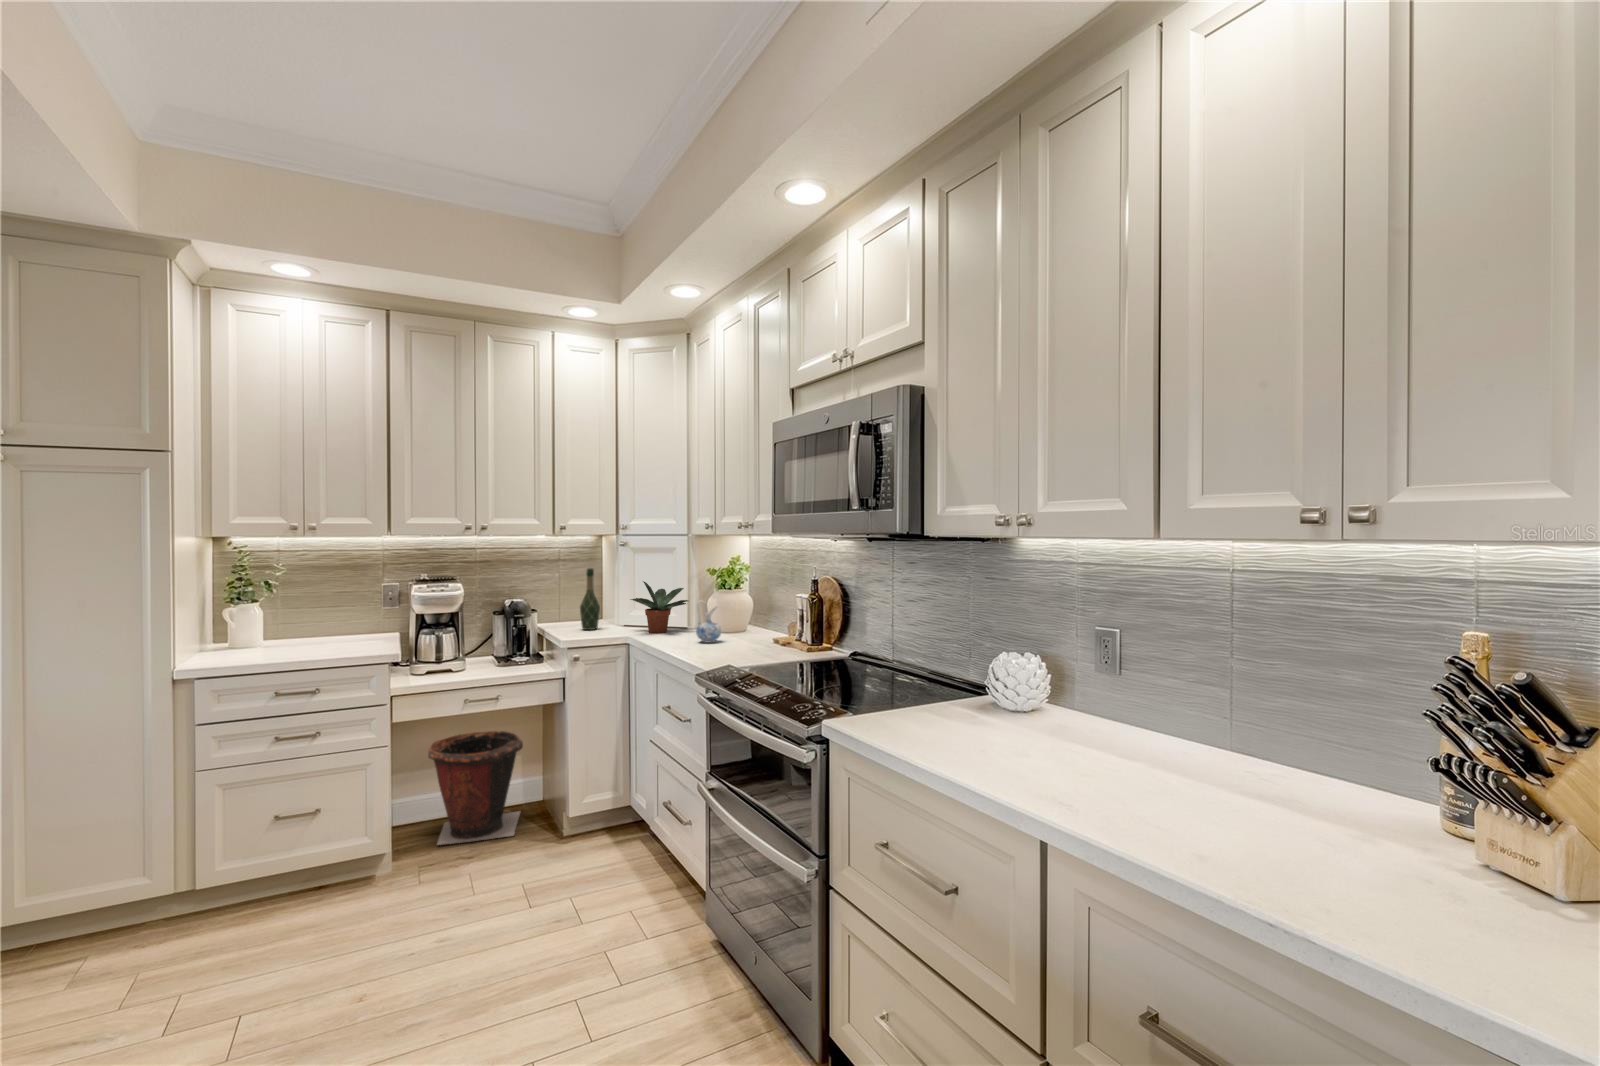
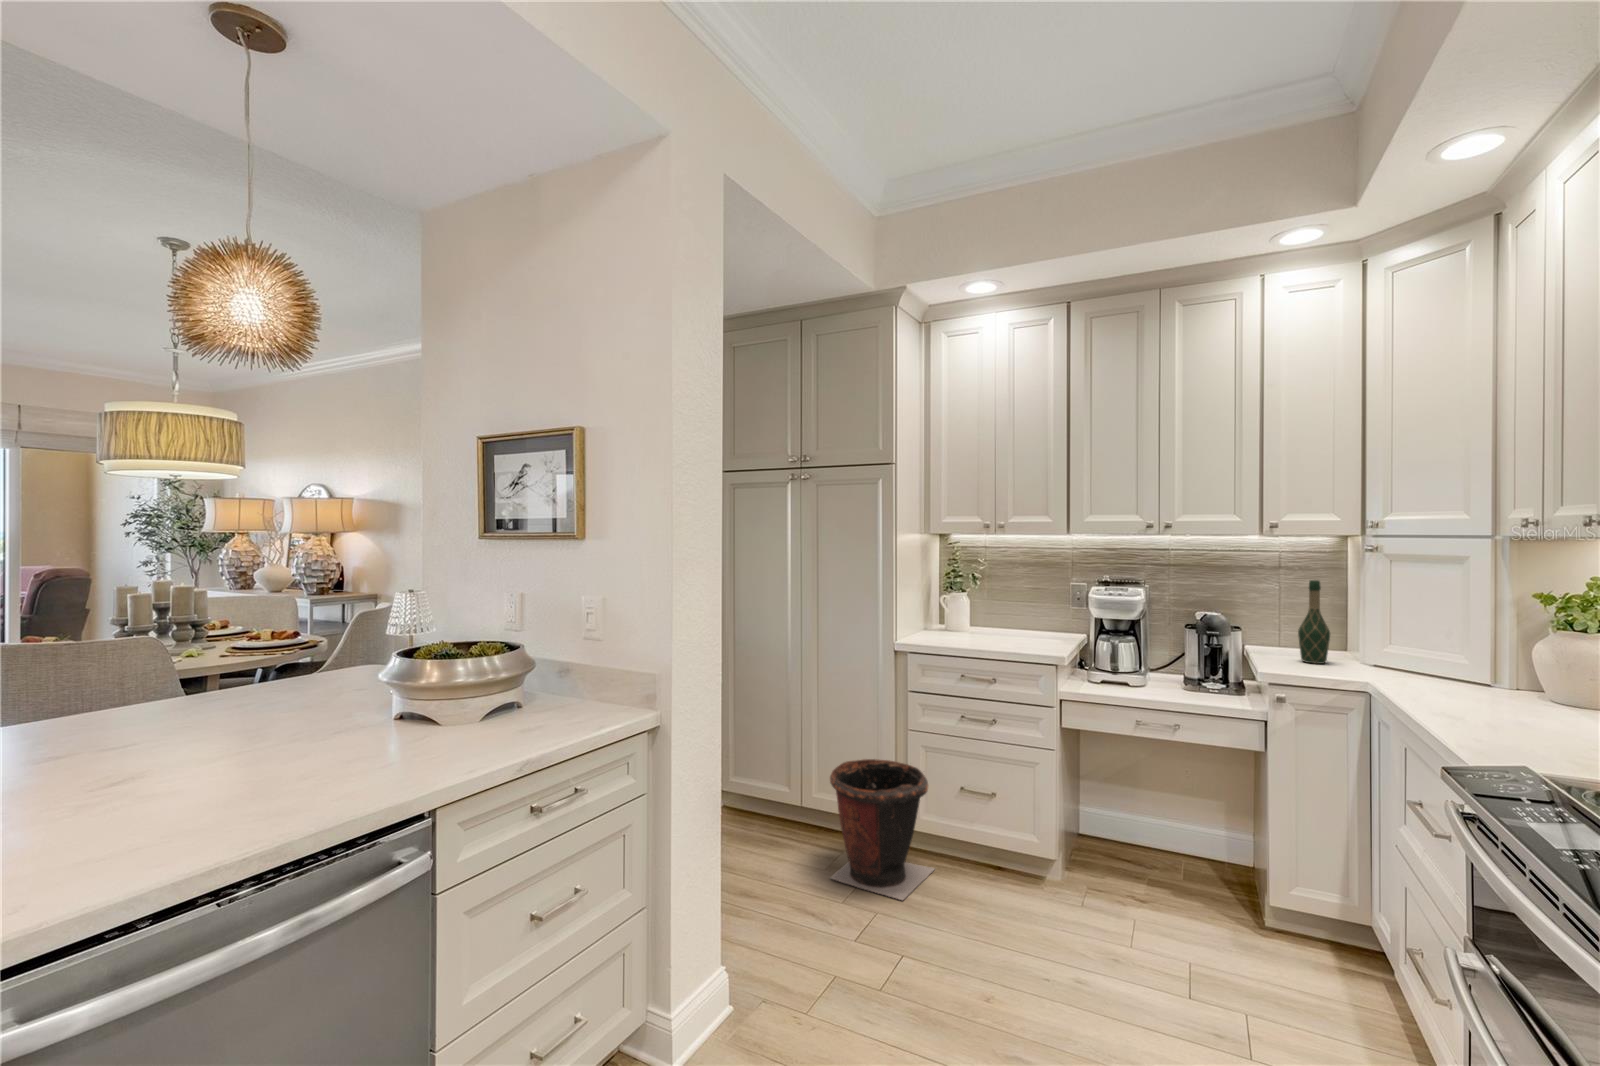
potted plant: present [631,581,688,633] -> none [1377,603,1494,686]
ceramic pitcher: present [696,600,721,643] -> none [1492,646,1552,721]
waste bin: present [428,731,523,845] -> present [830,759,935,900]

